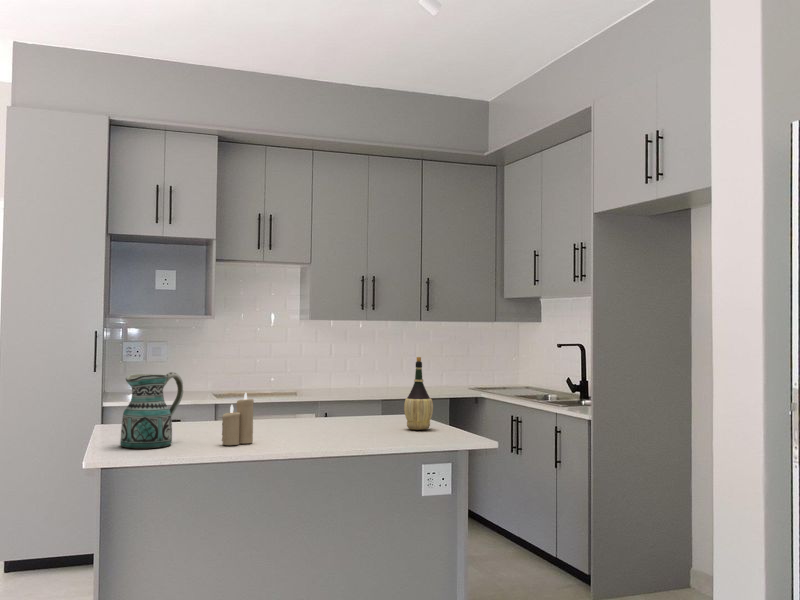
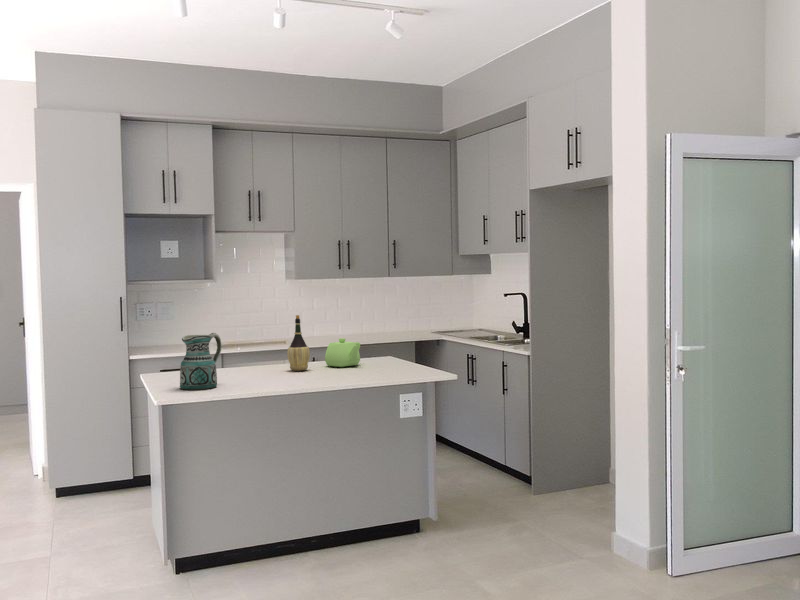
wine bottle: present [404,357,433,430] -> present [287,315,310,371]
teapot: none [328,388,375,425] -> present [325,338,360,367]
candle: present [222,393,254,445] -> none [253,346,276,385]

